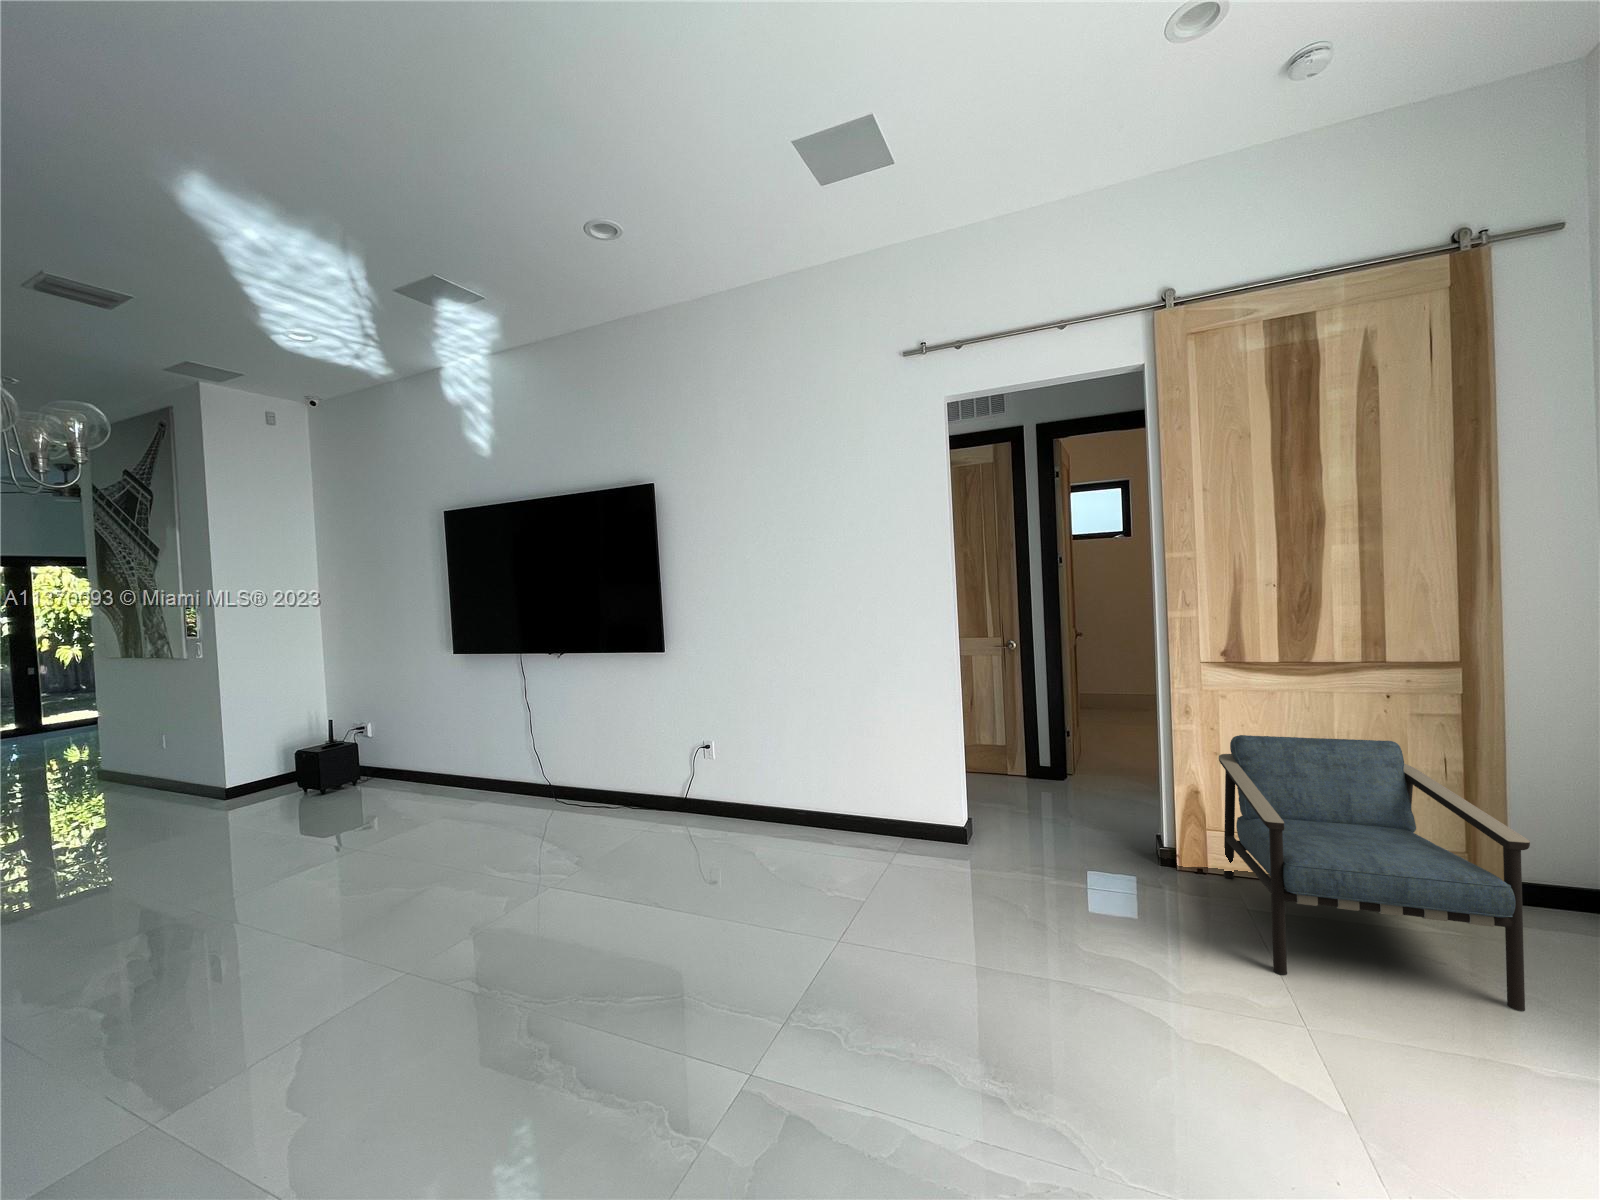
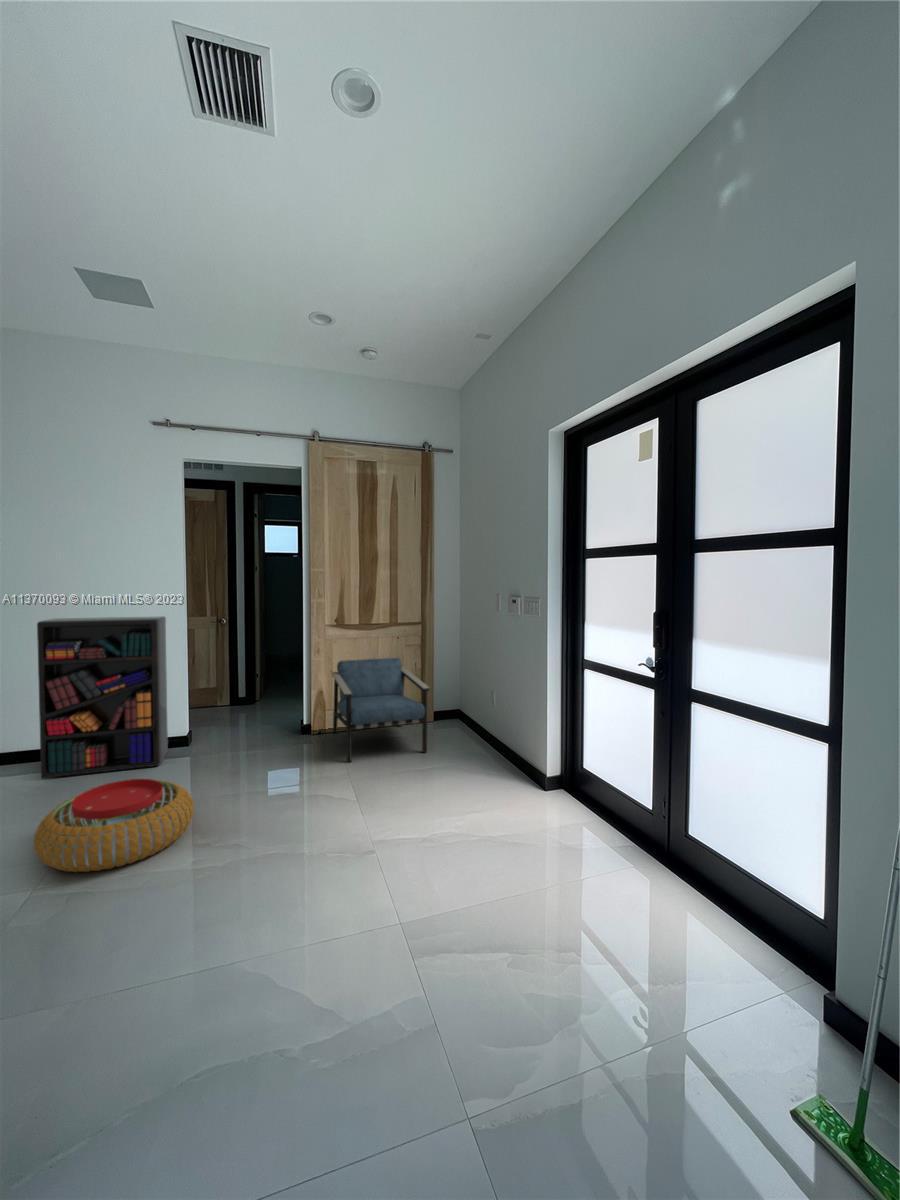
bookshelf: none [773,641,933,875] -> present [37,616,168,778]
pouf: none [735,916,960,1099] -> present [34,779,194,872]

